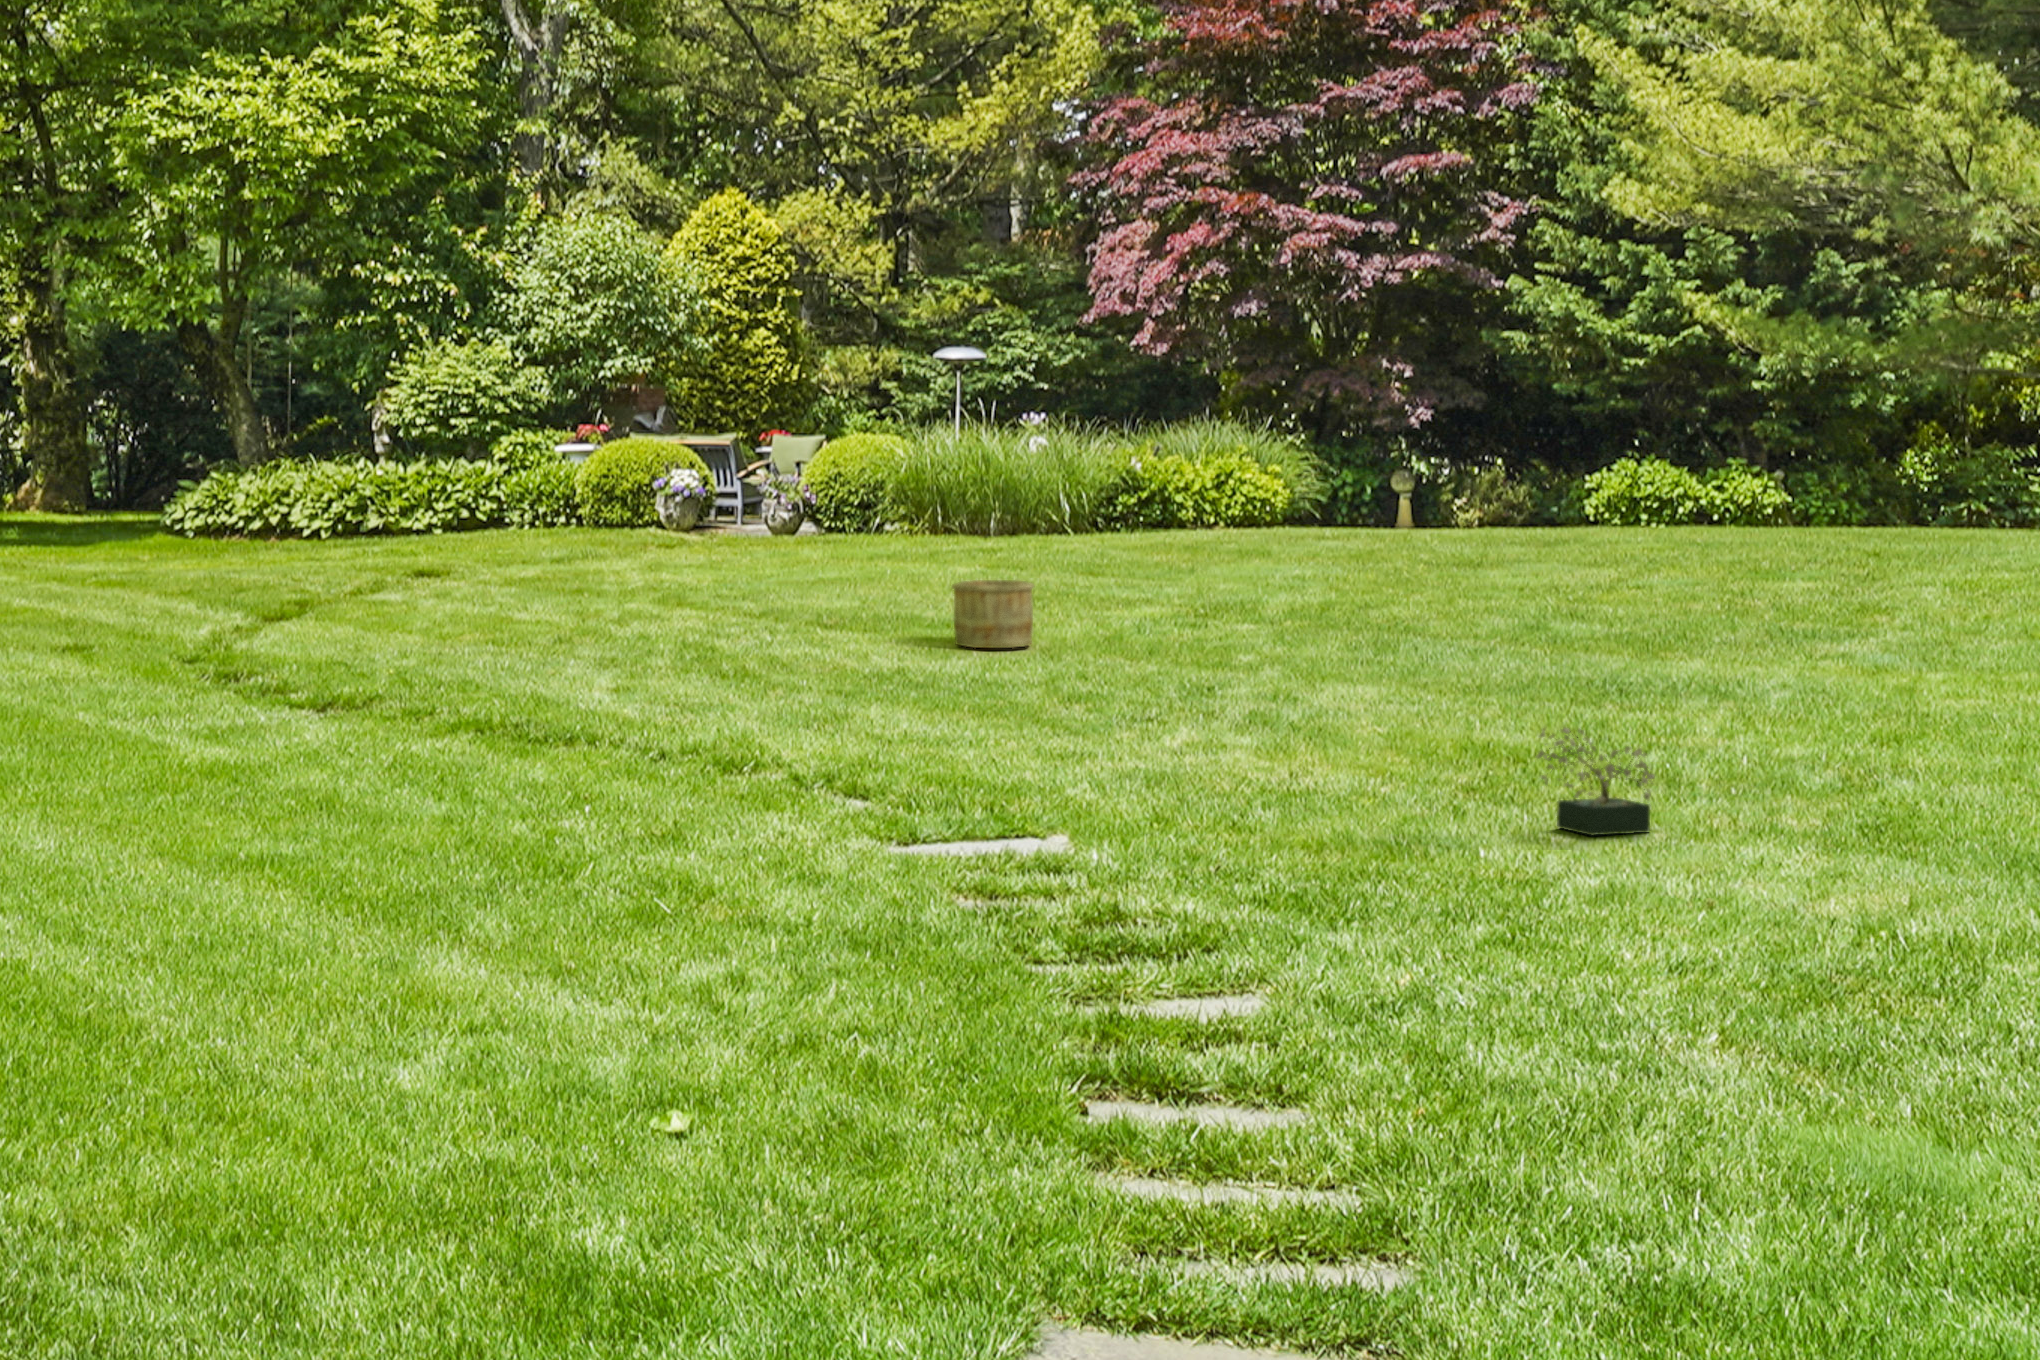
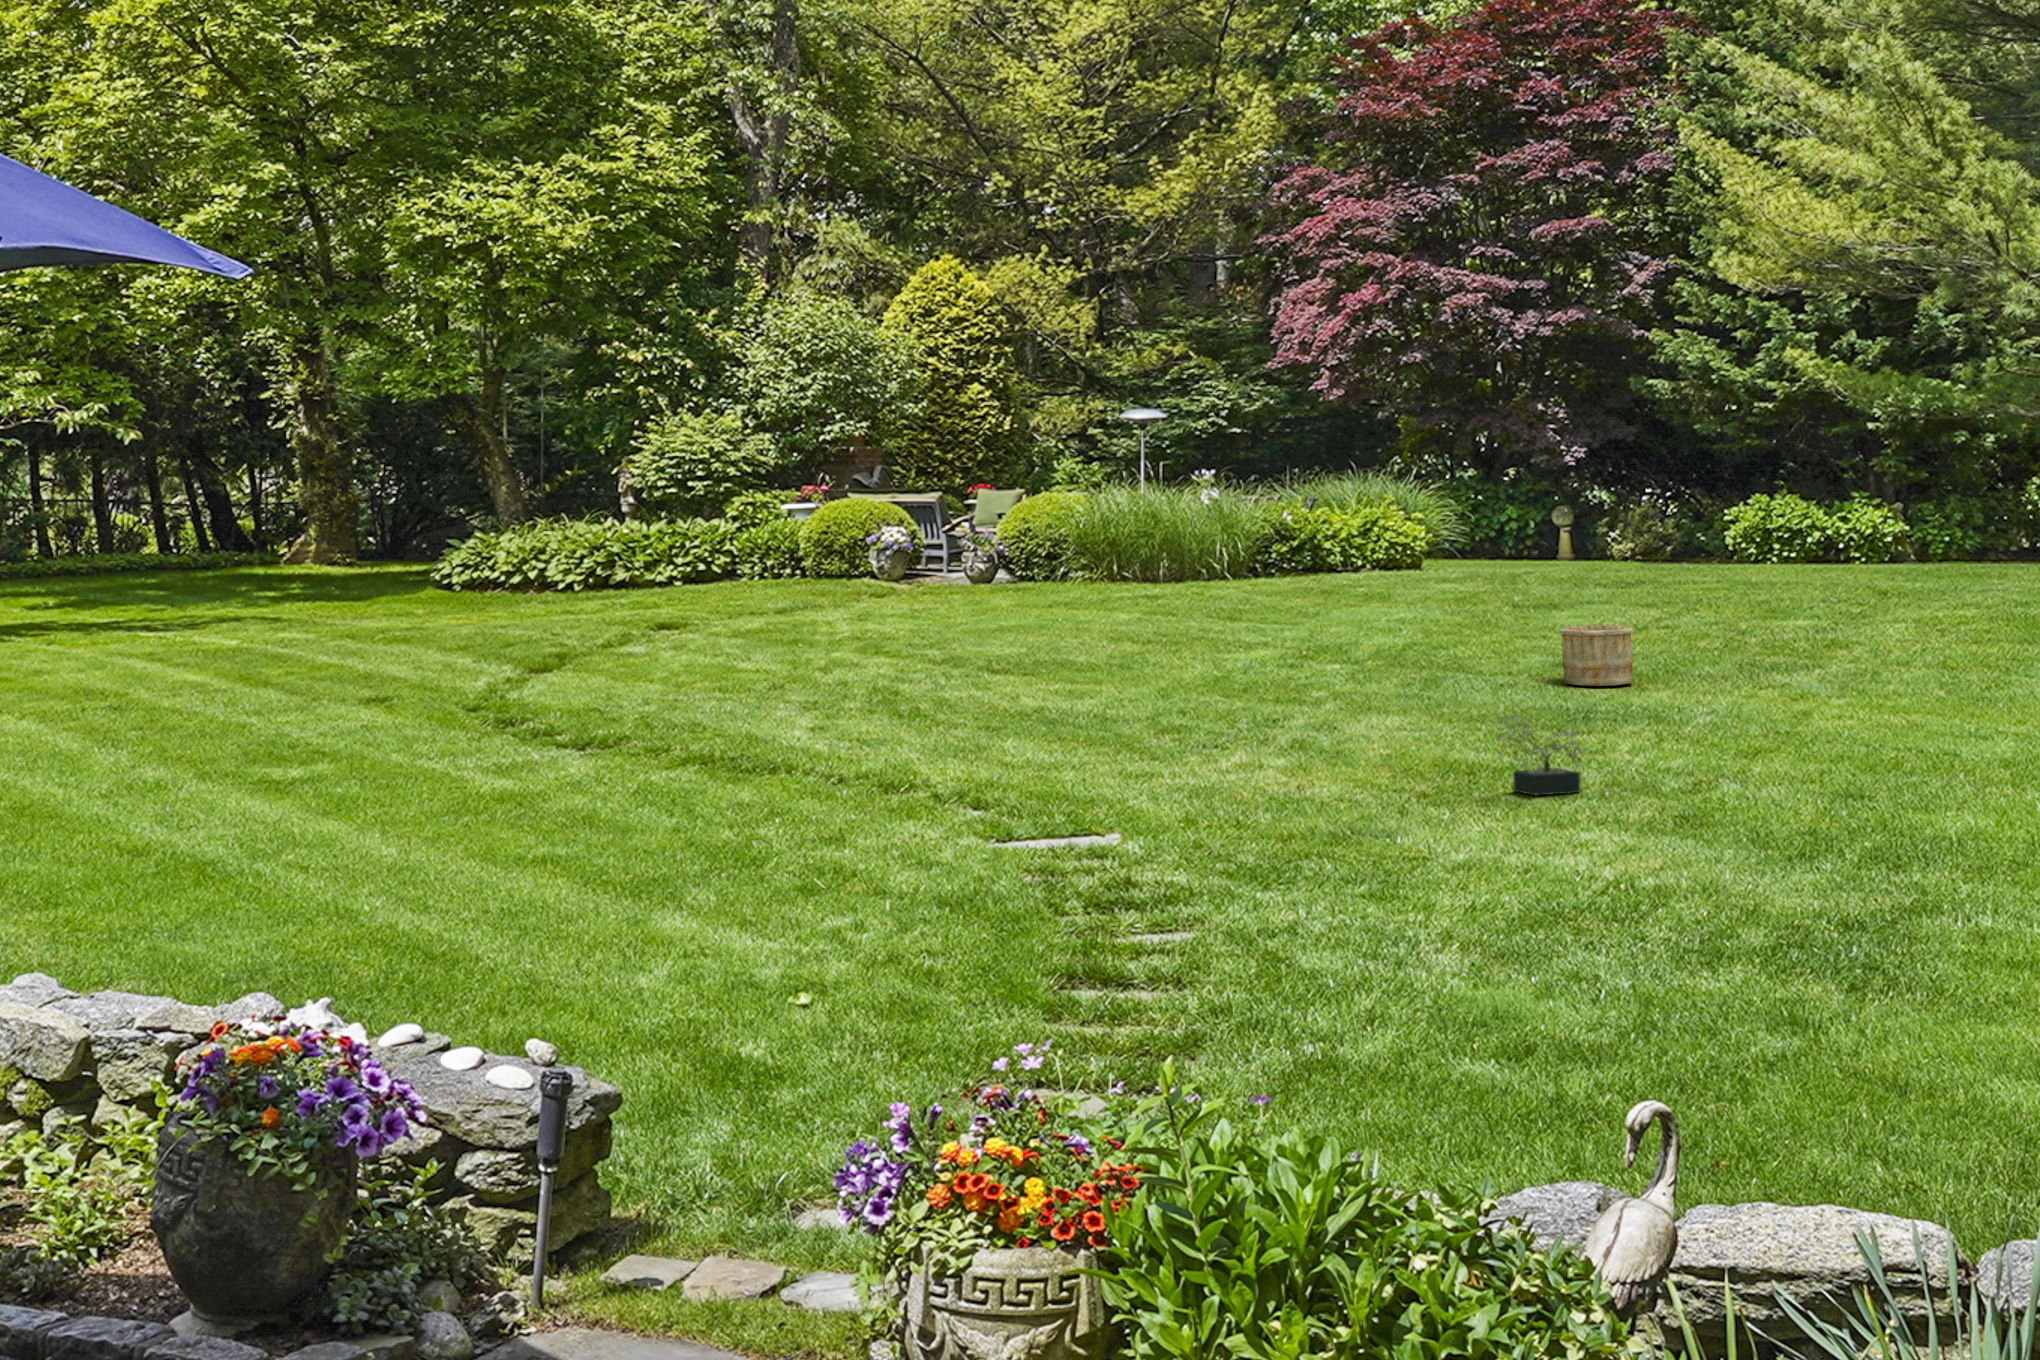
wooden bucket: present [952,580,1035,648] -> present [1559,625,1633,686]

